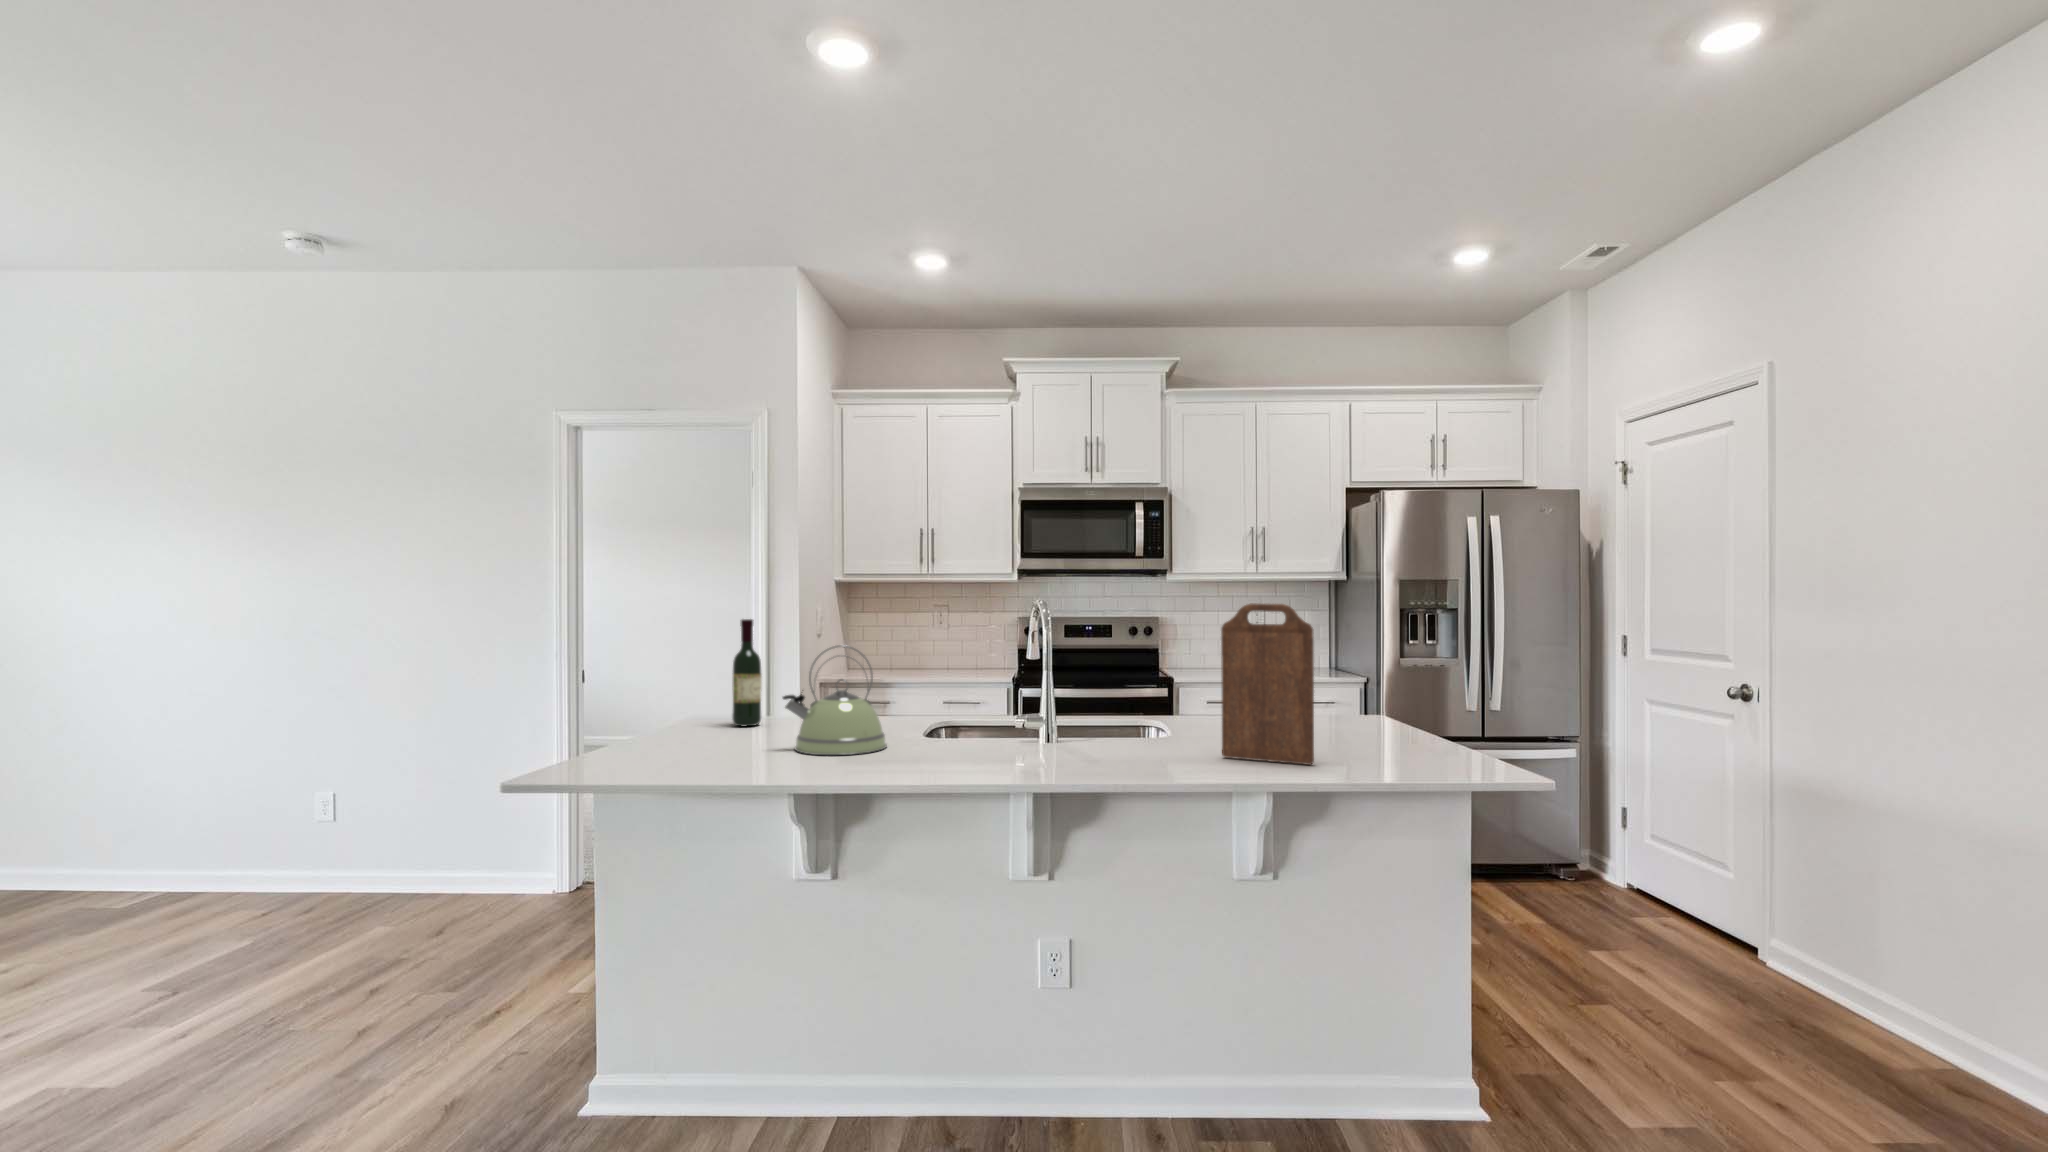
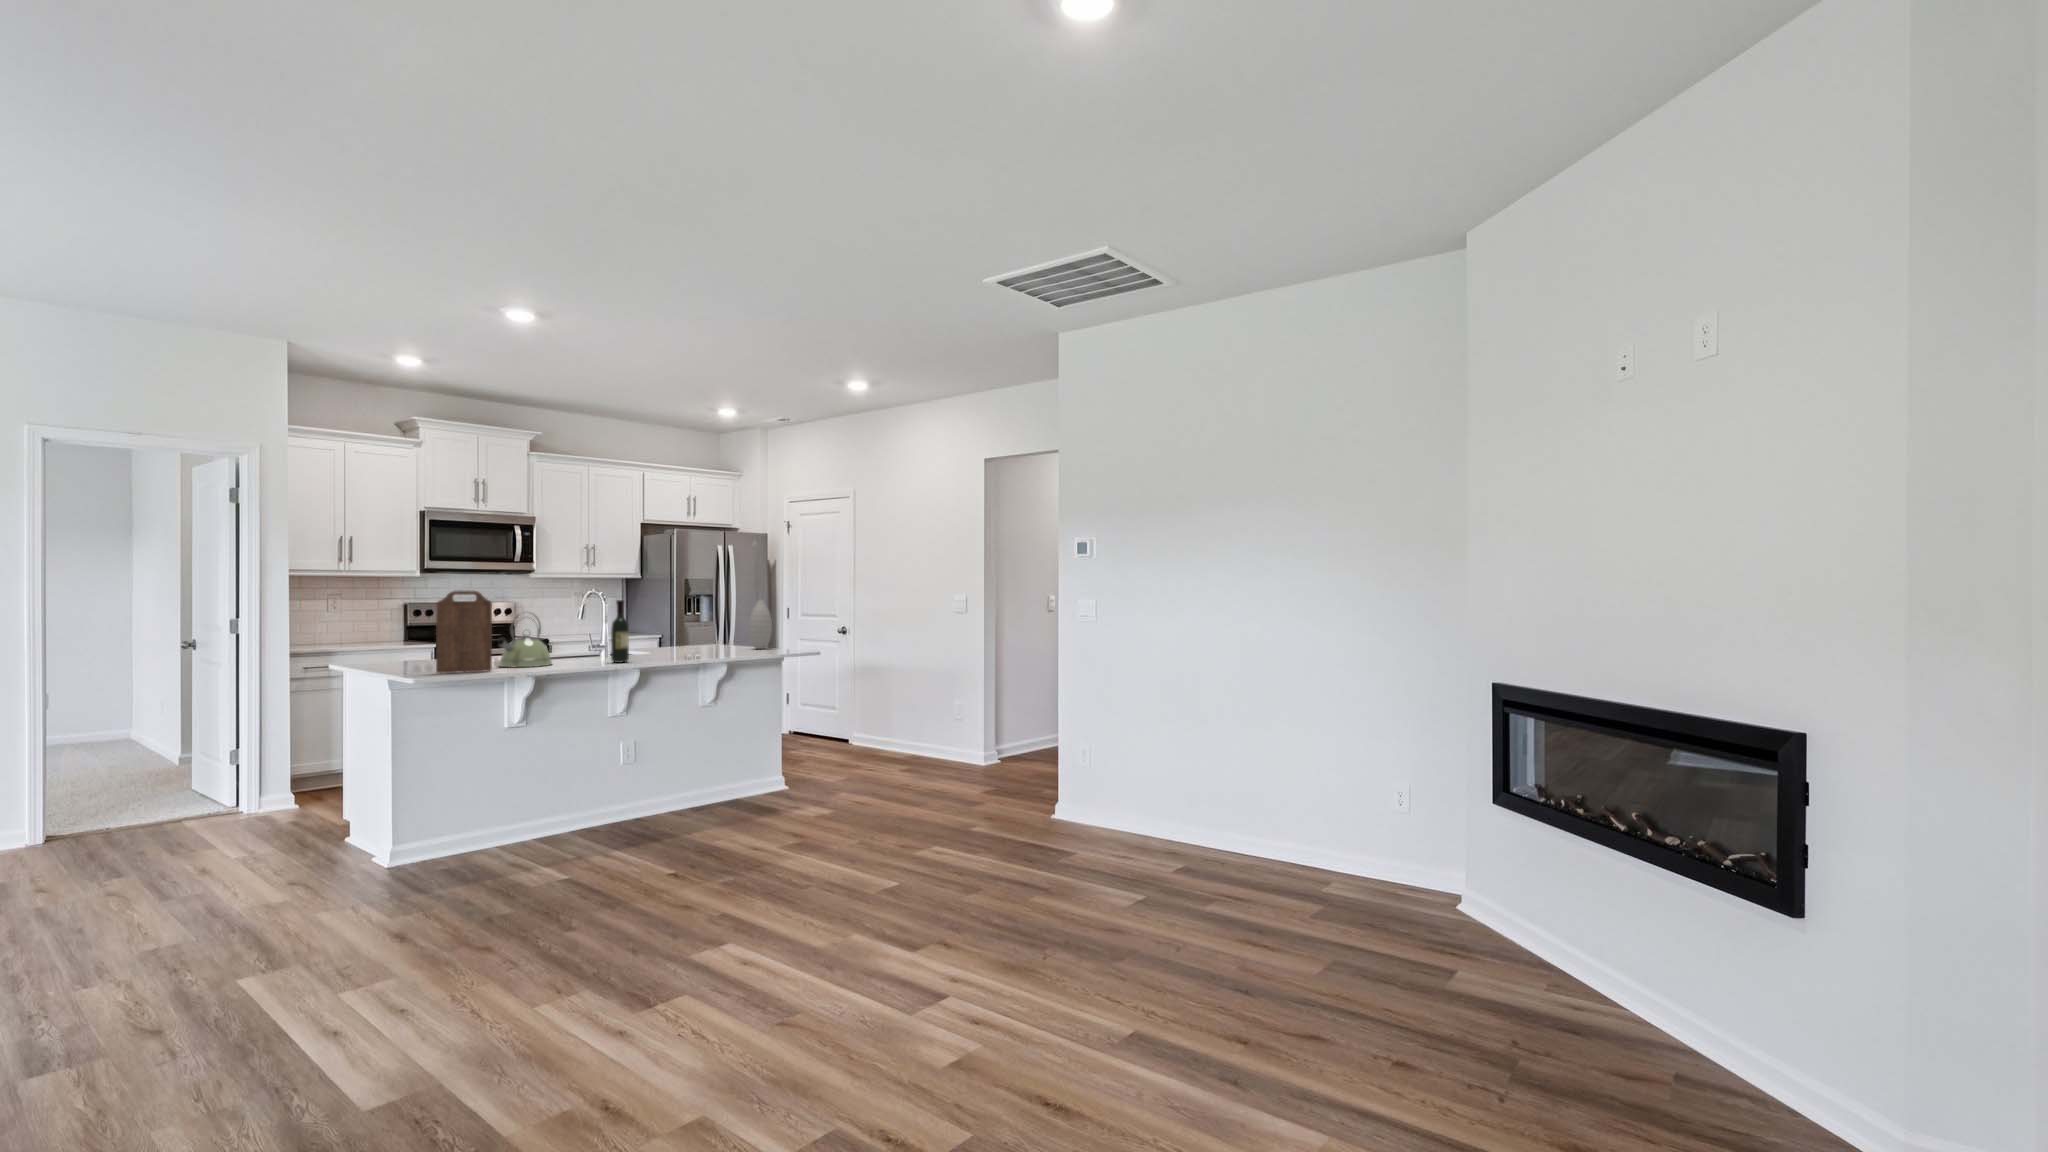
cutting board: present [1221,603,1314,765] -> present [436,590,492,673]
wine bottle: present [732,619,762,726] -> present [611,600,629,663]
vase: none [1363,630,1419,750] -> present [749,600,772,649]

